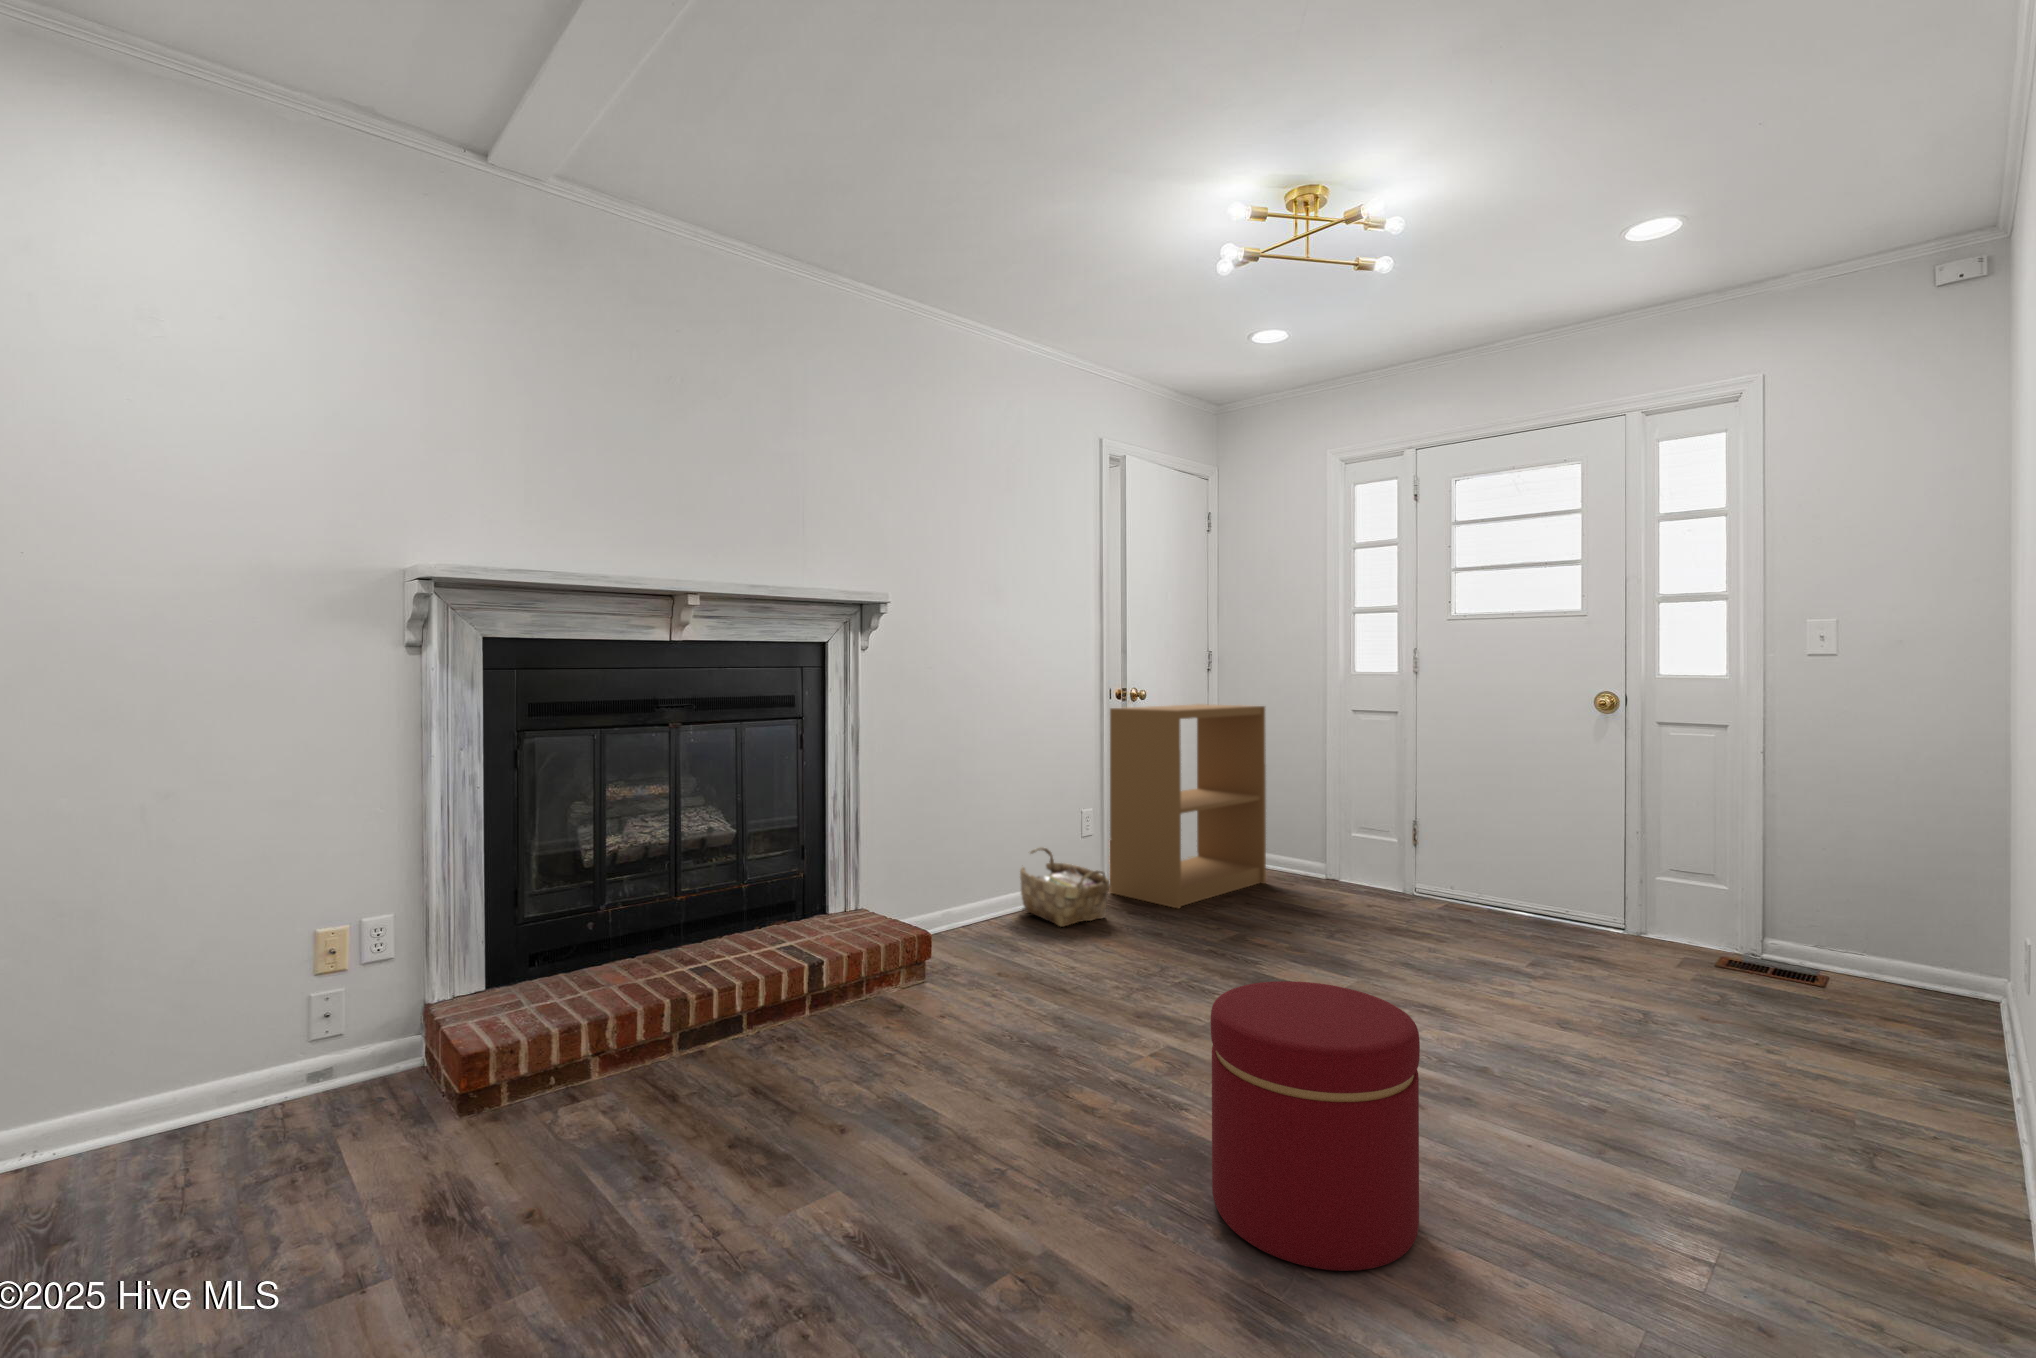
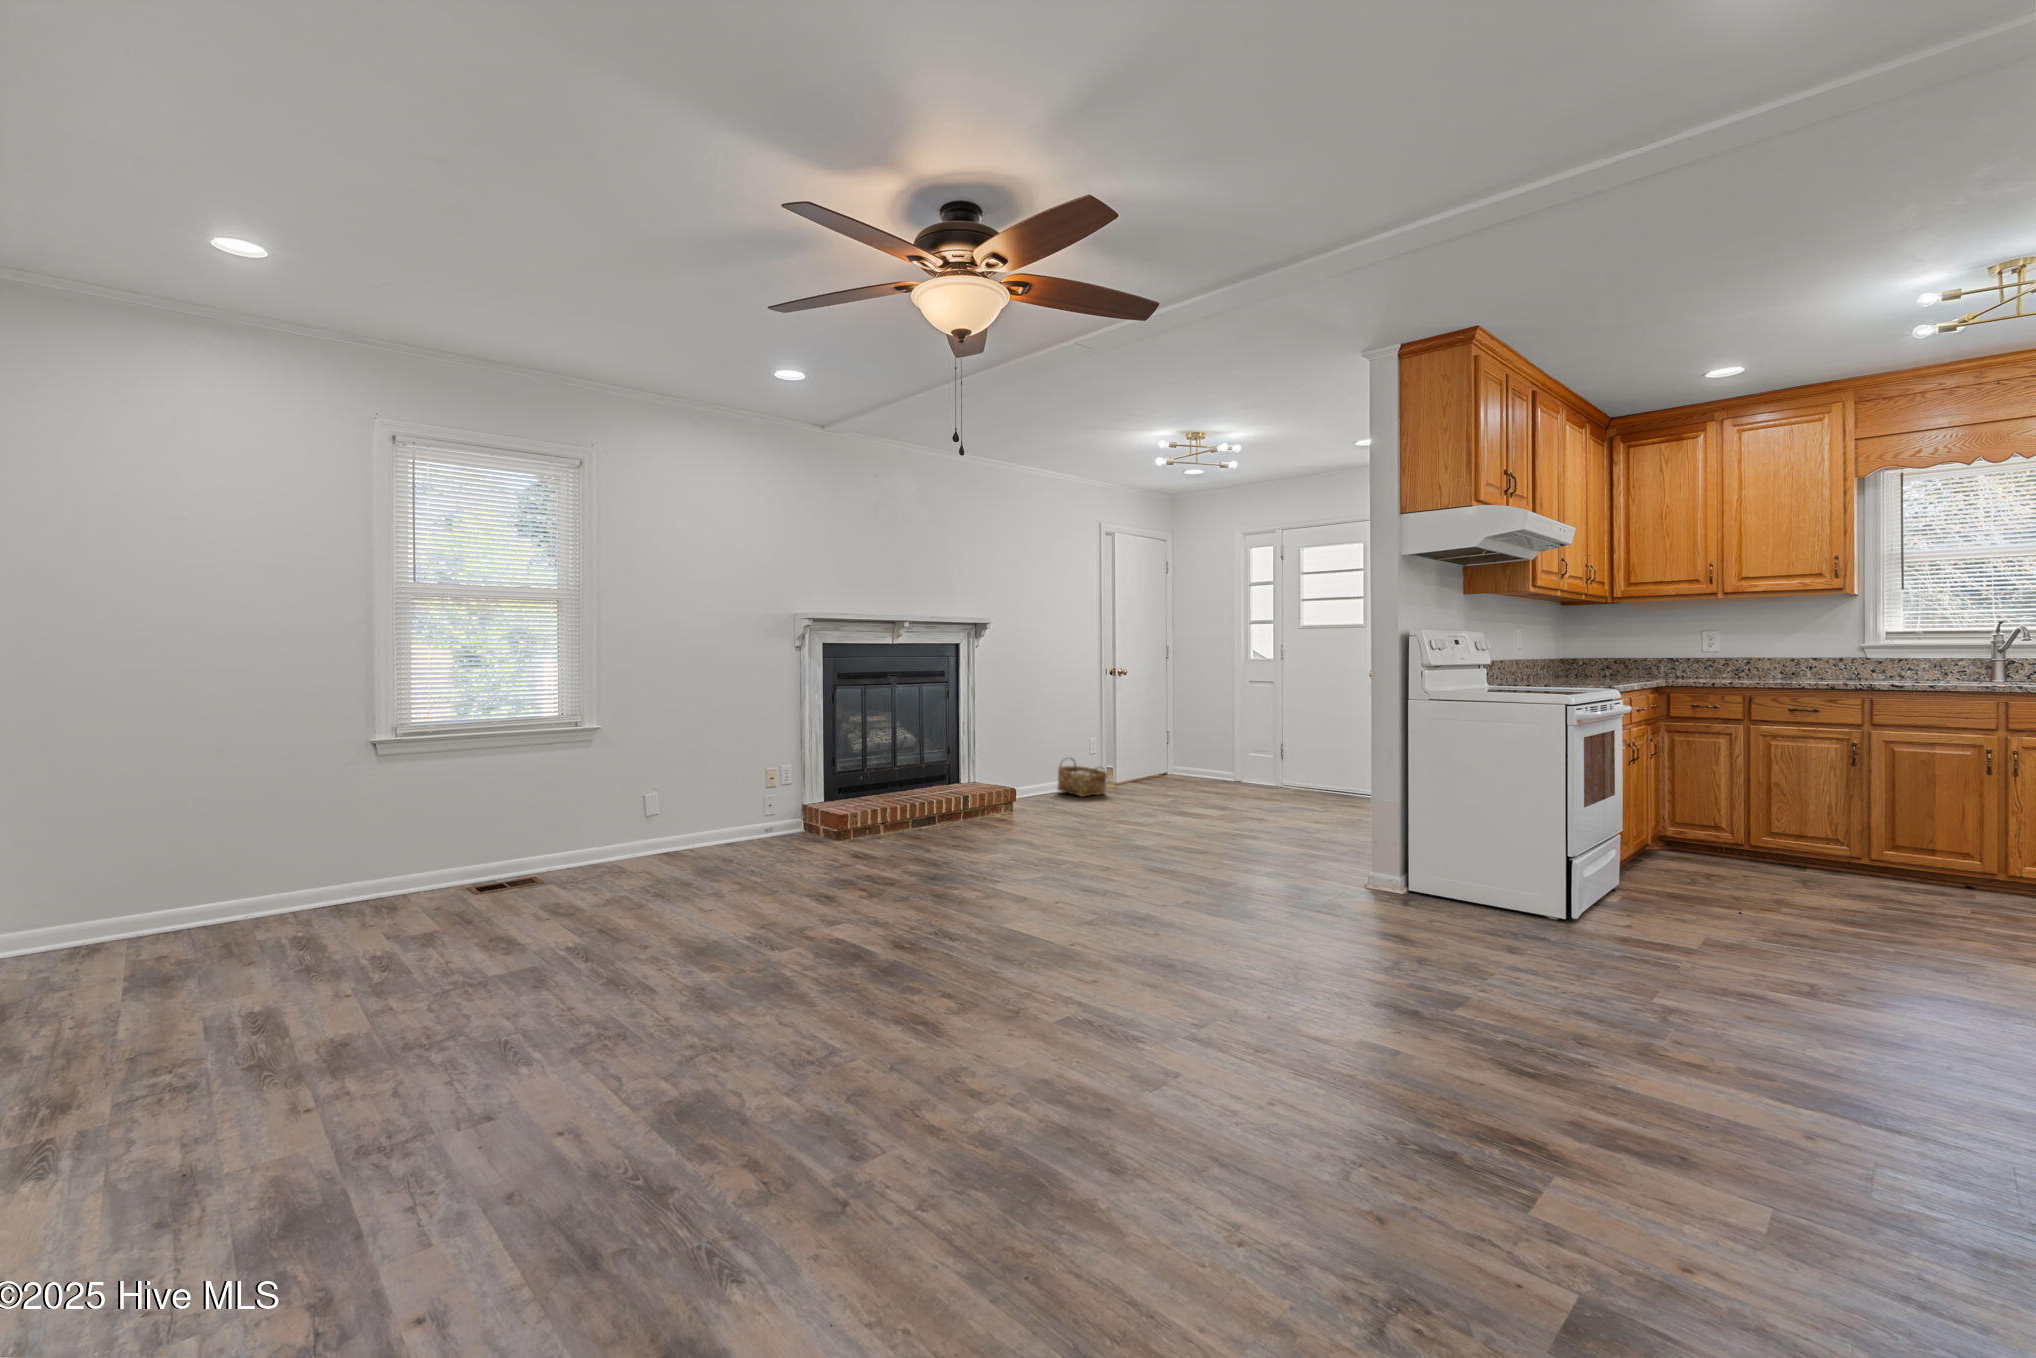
bookshelf: present [1110,704,1266,908] -> none [1108,678,1200,791]
ottoman: present [1211,981,1420,1271] -> none [1141,778,1213,862]

